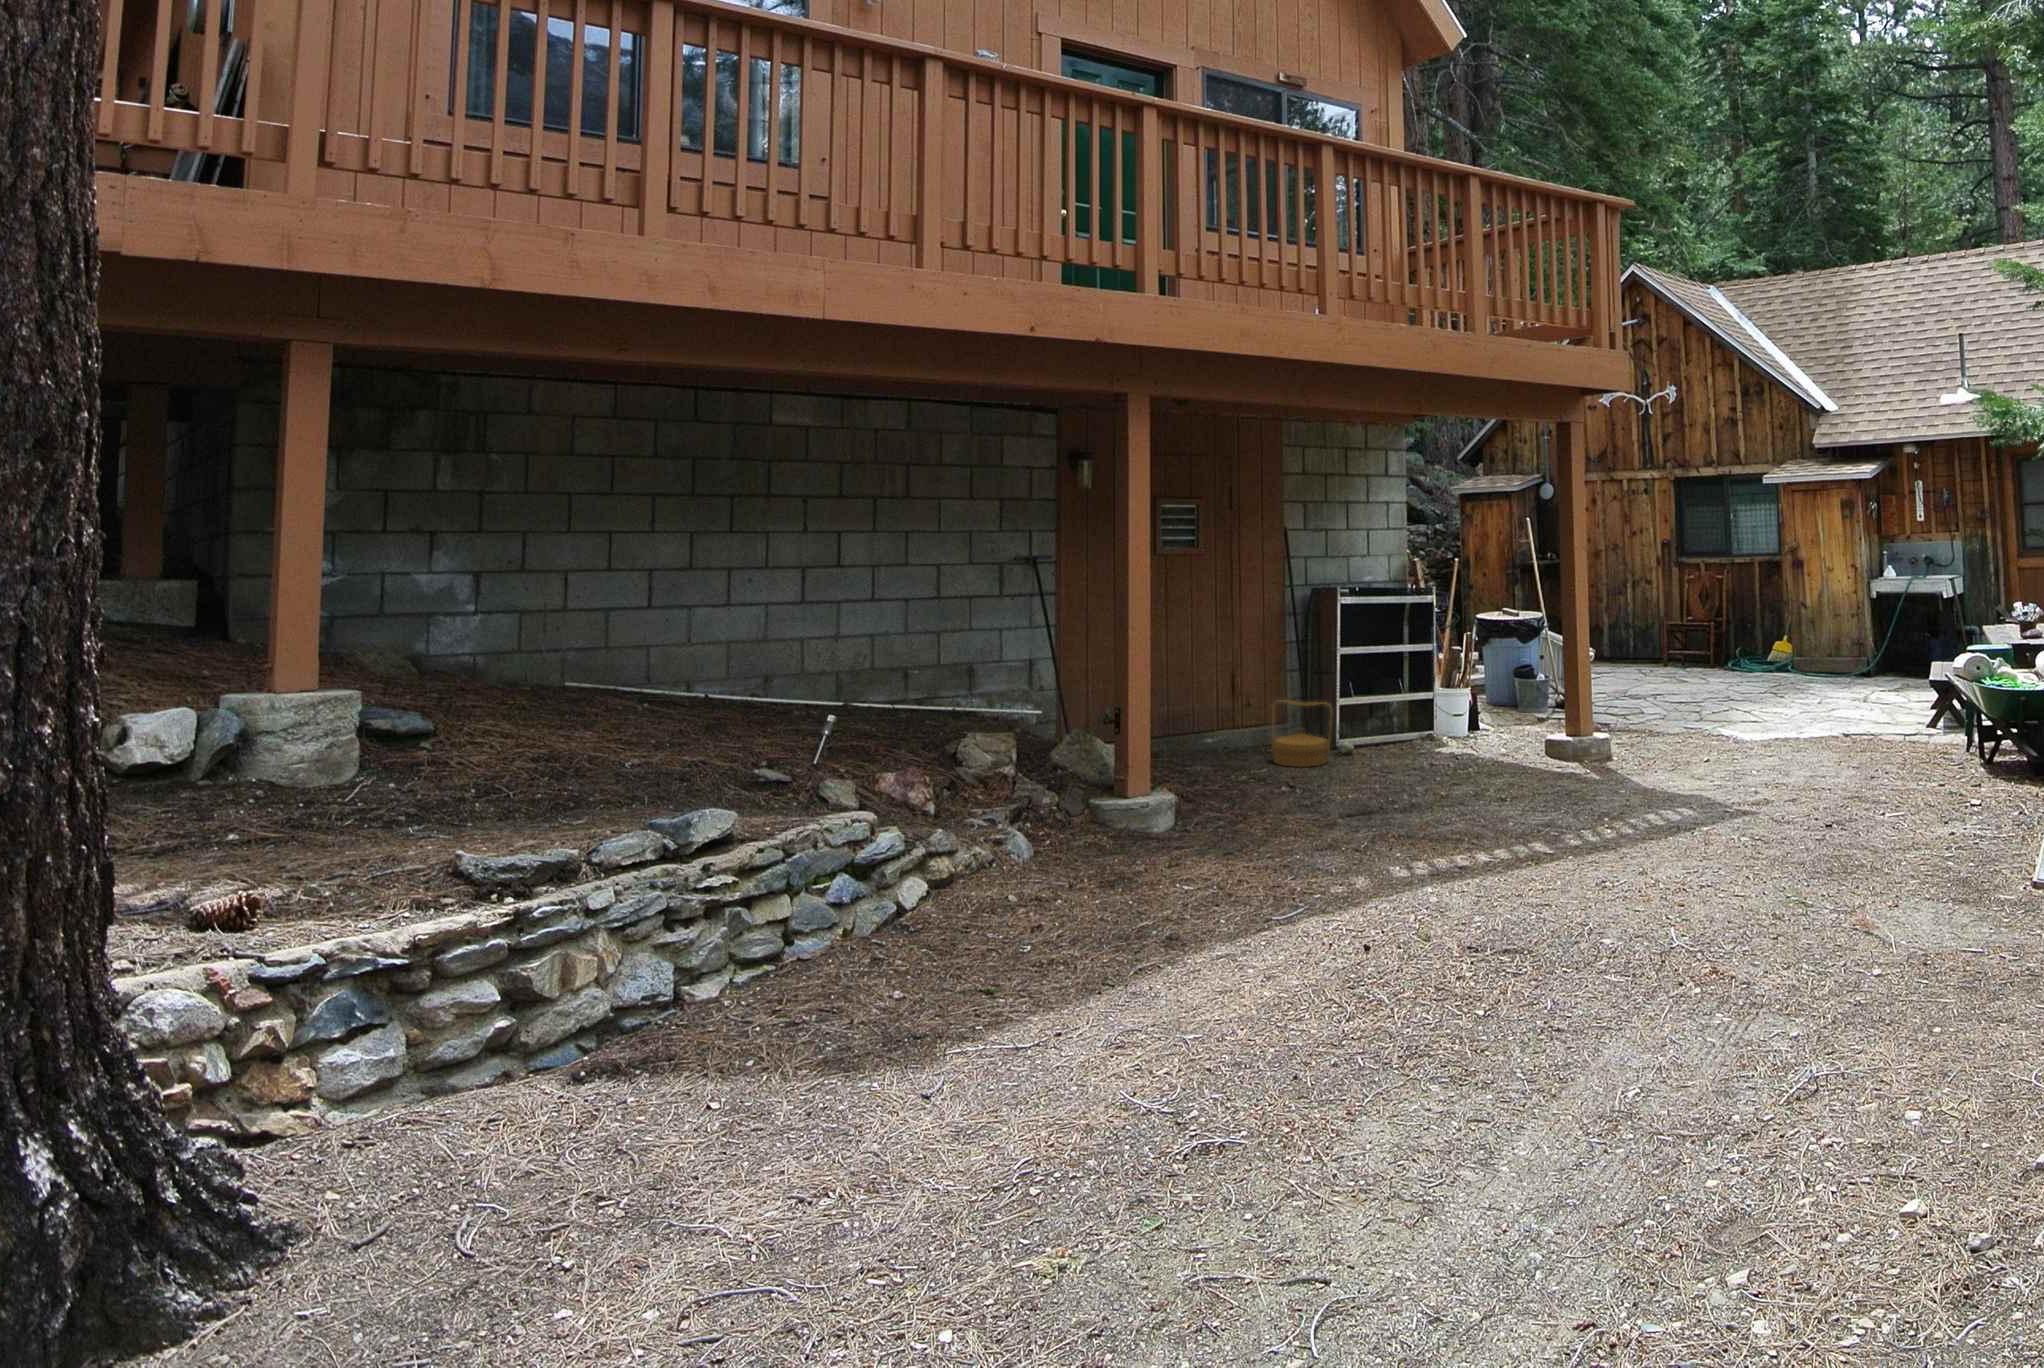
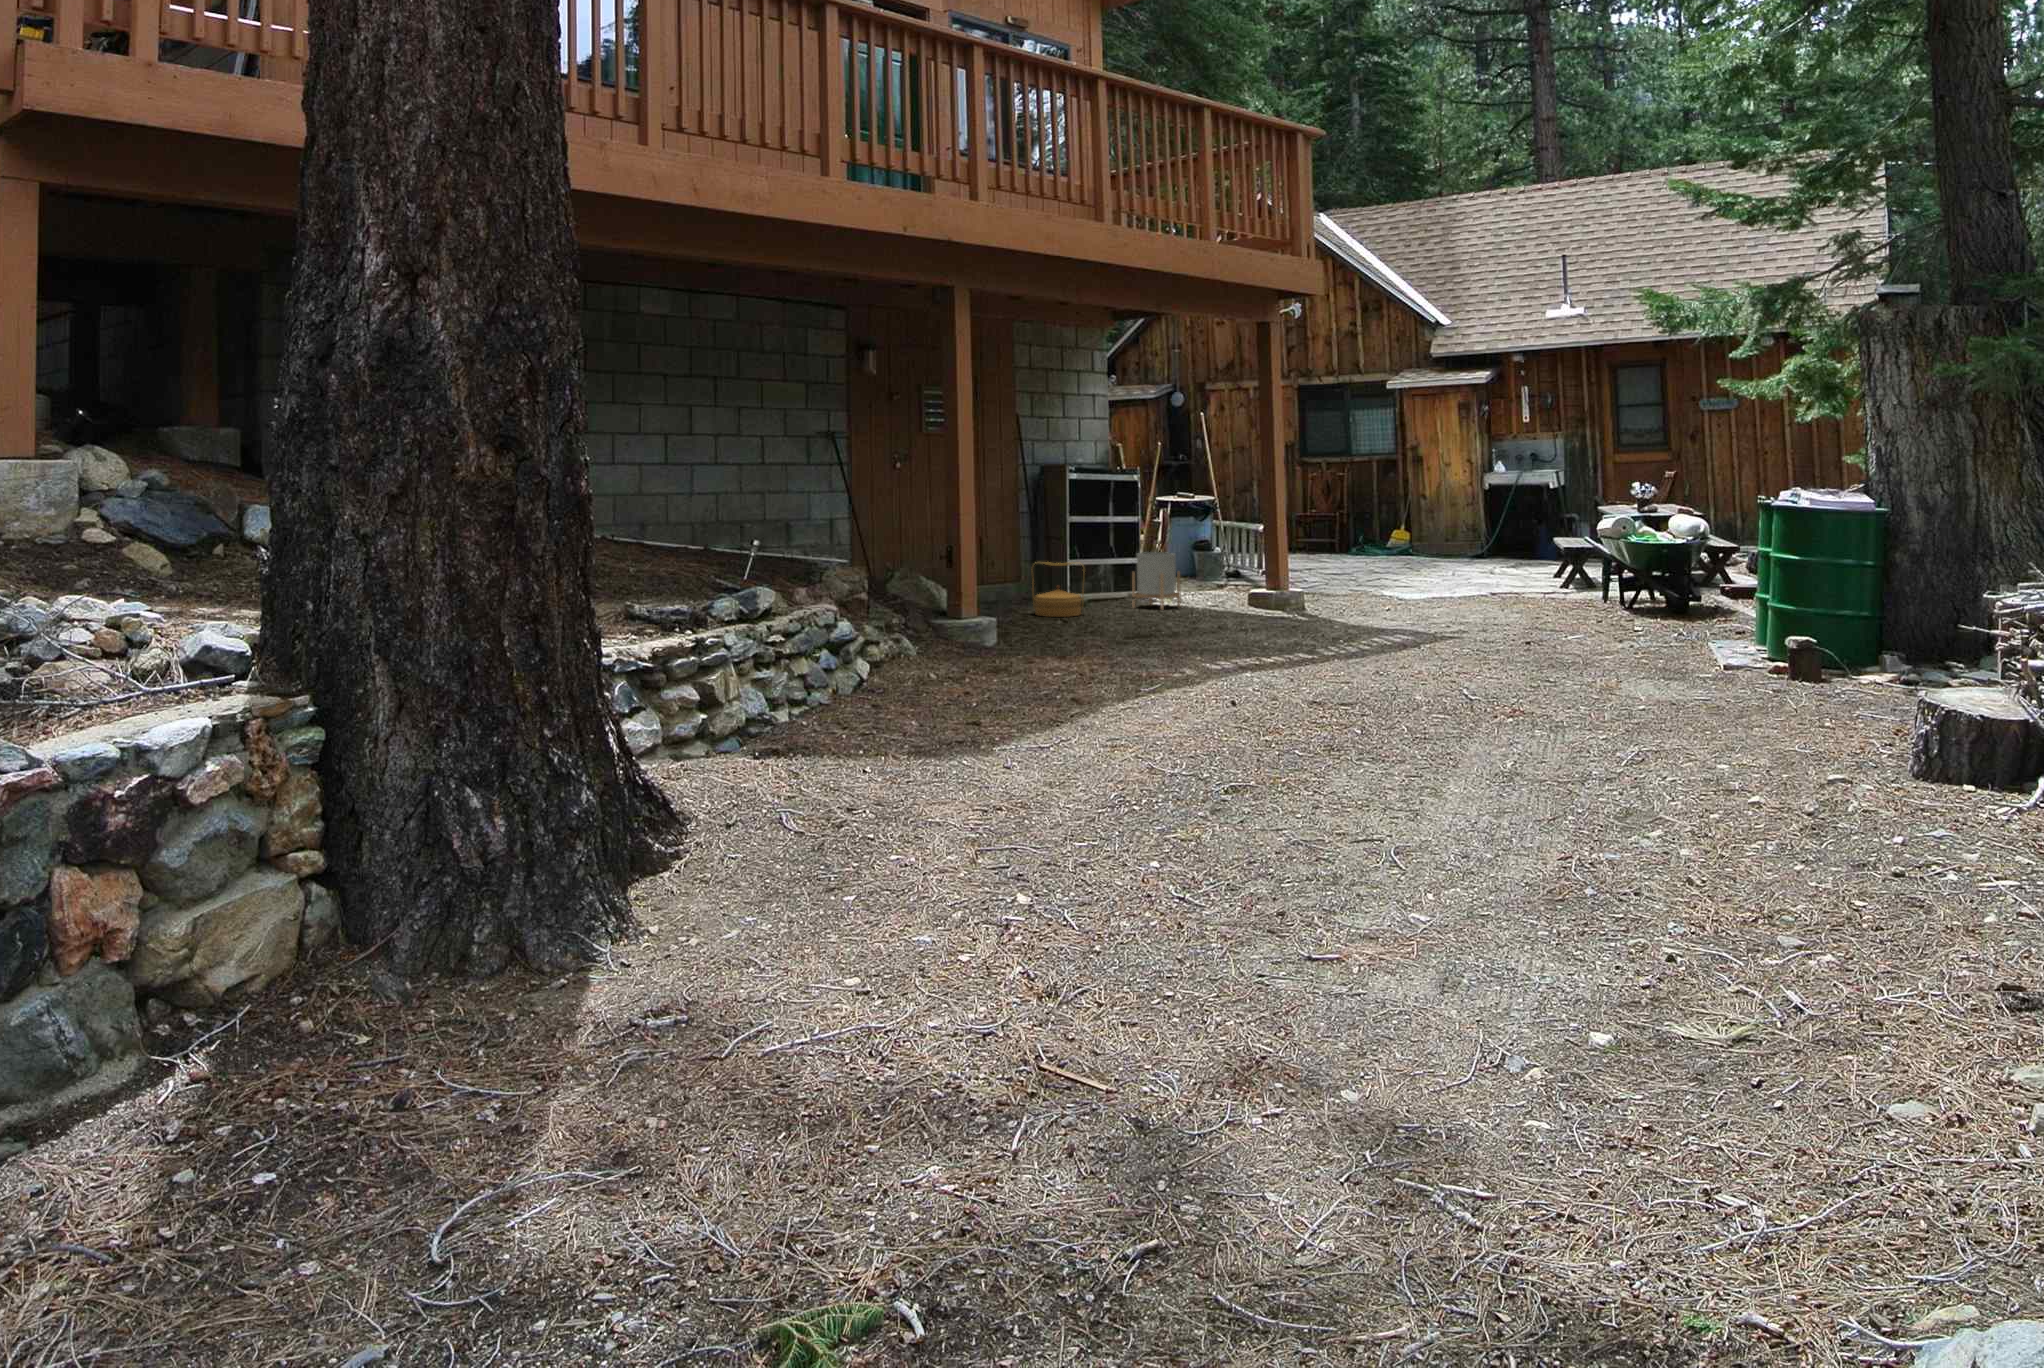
planter: none [1396,688,1453,758] -> present [1132,552,1181,610]

